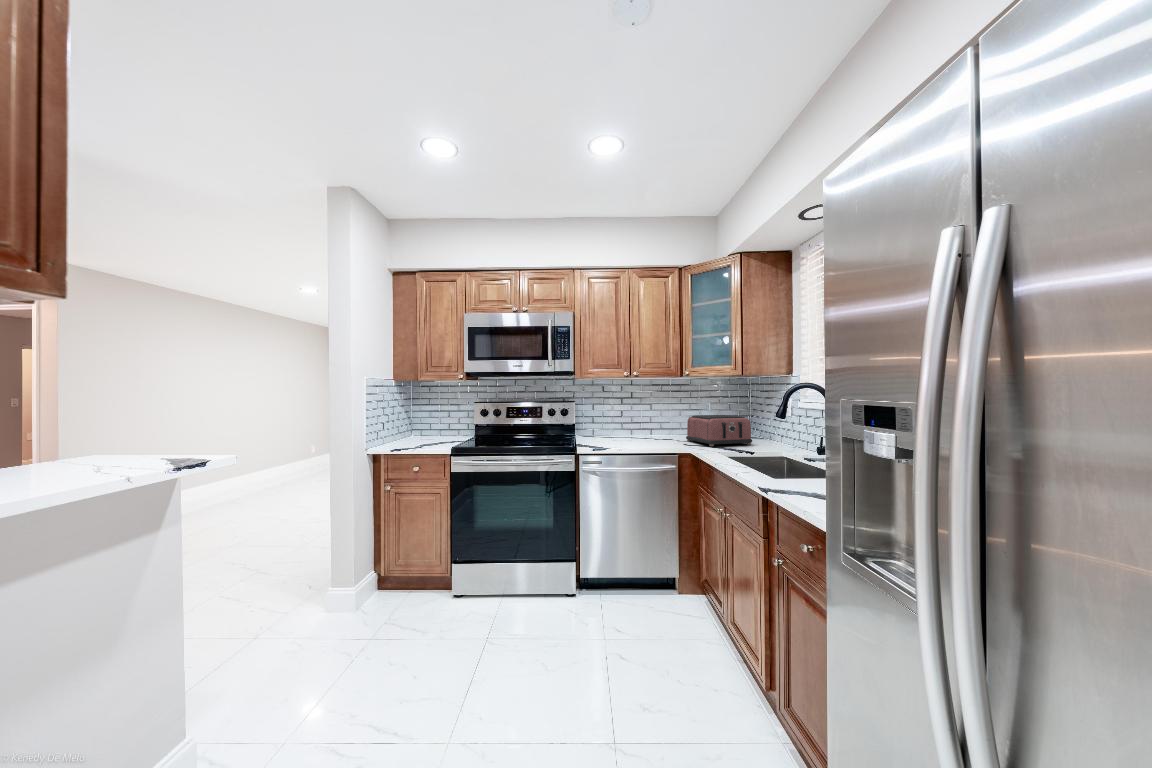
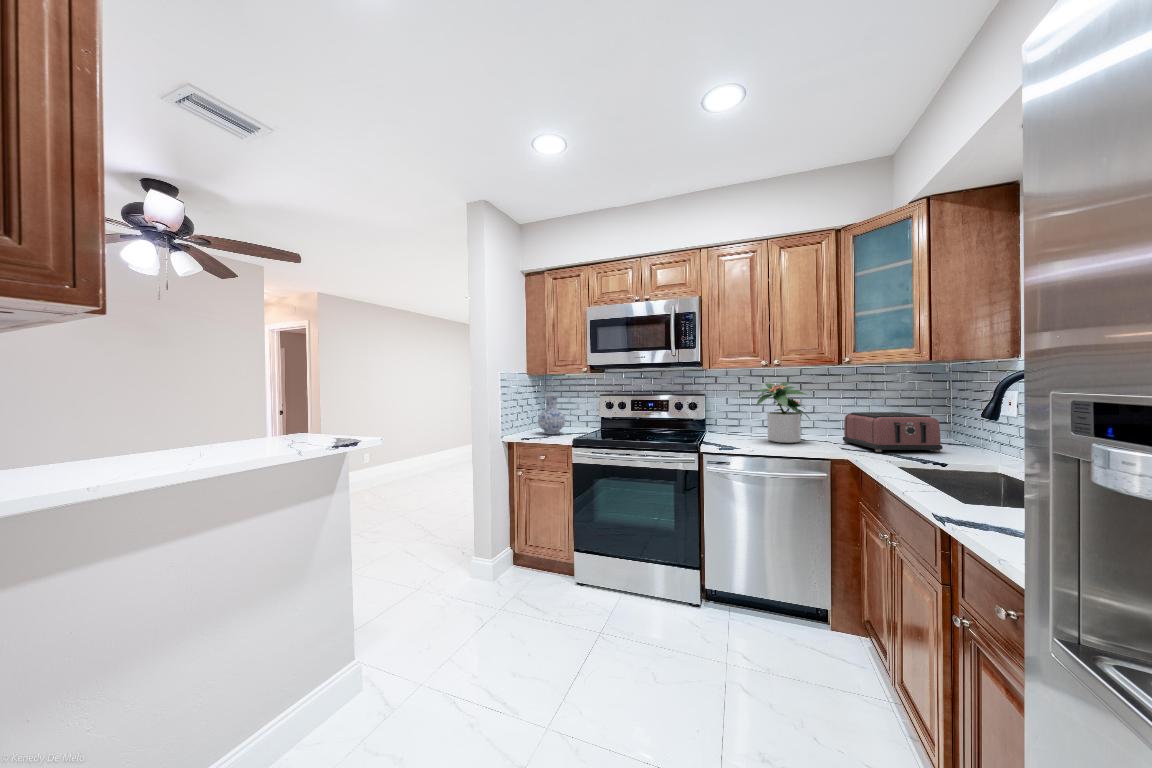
potted plant: none [620,391,664,443] -> present [756,382,810,443]
vase: none [407,402,437,444] -> present [538,394,565,434]

